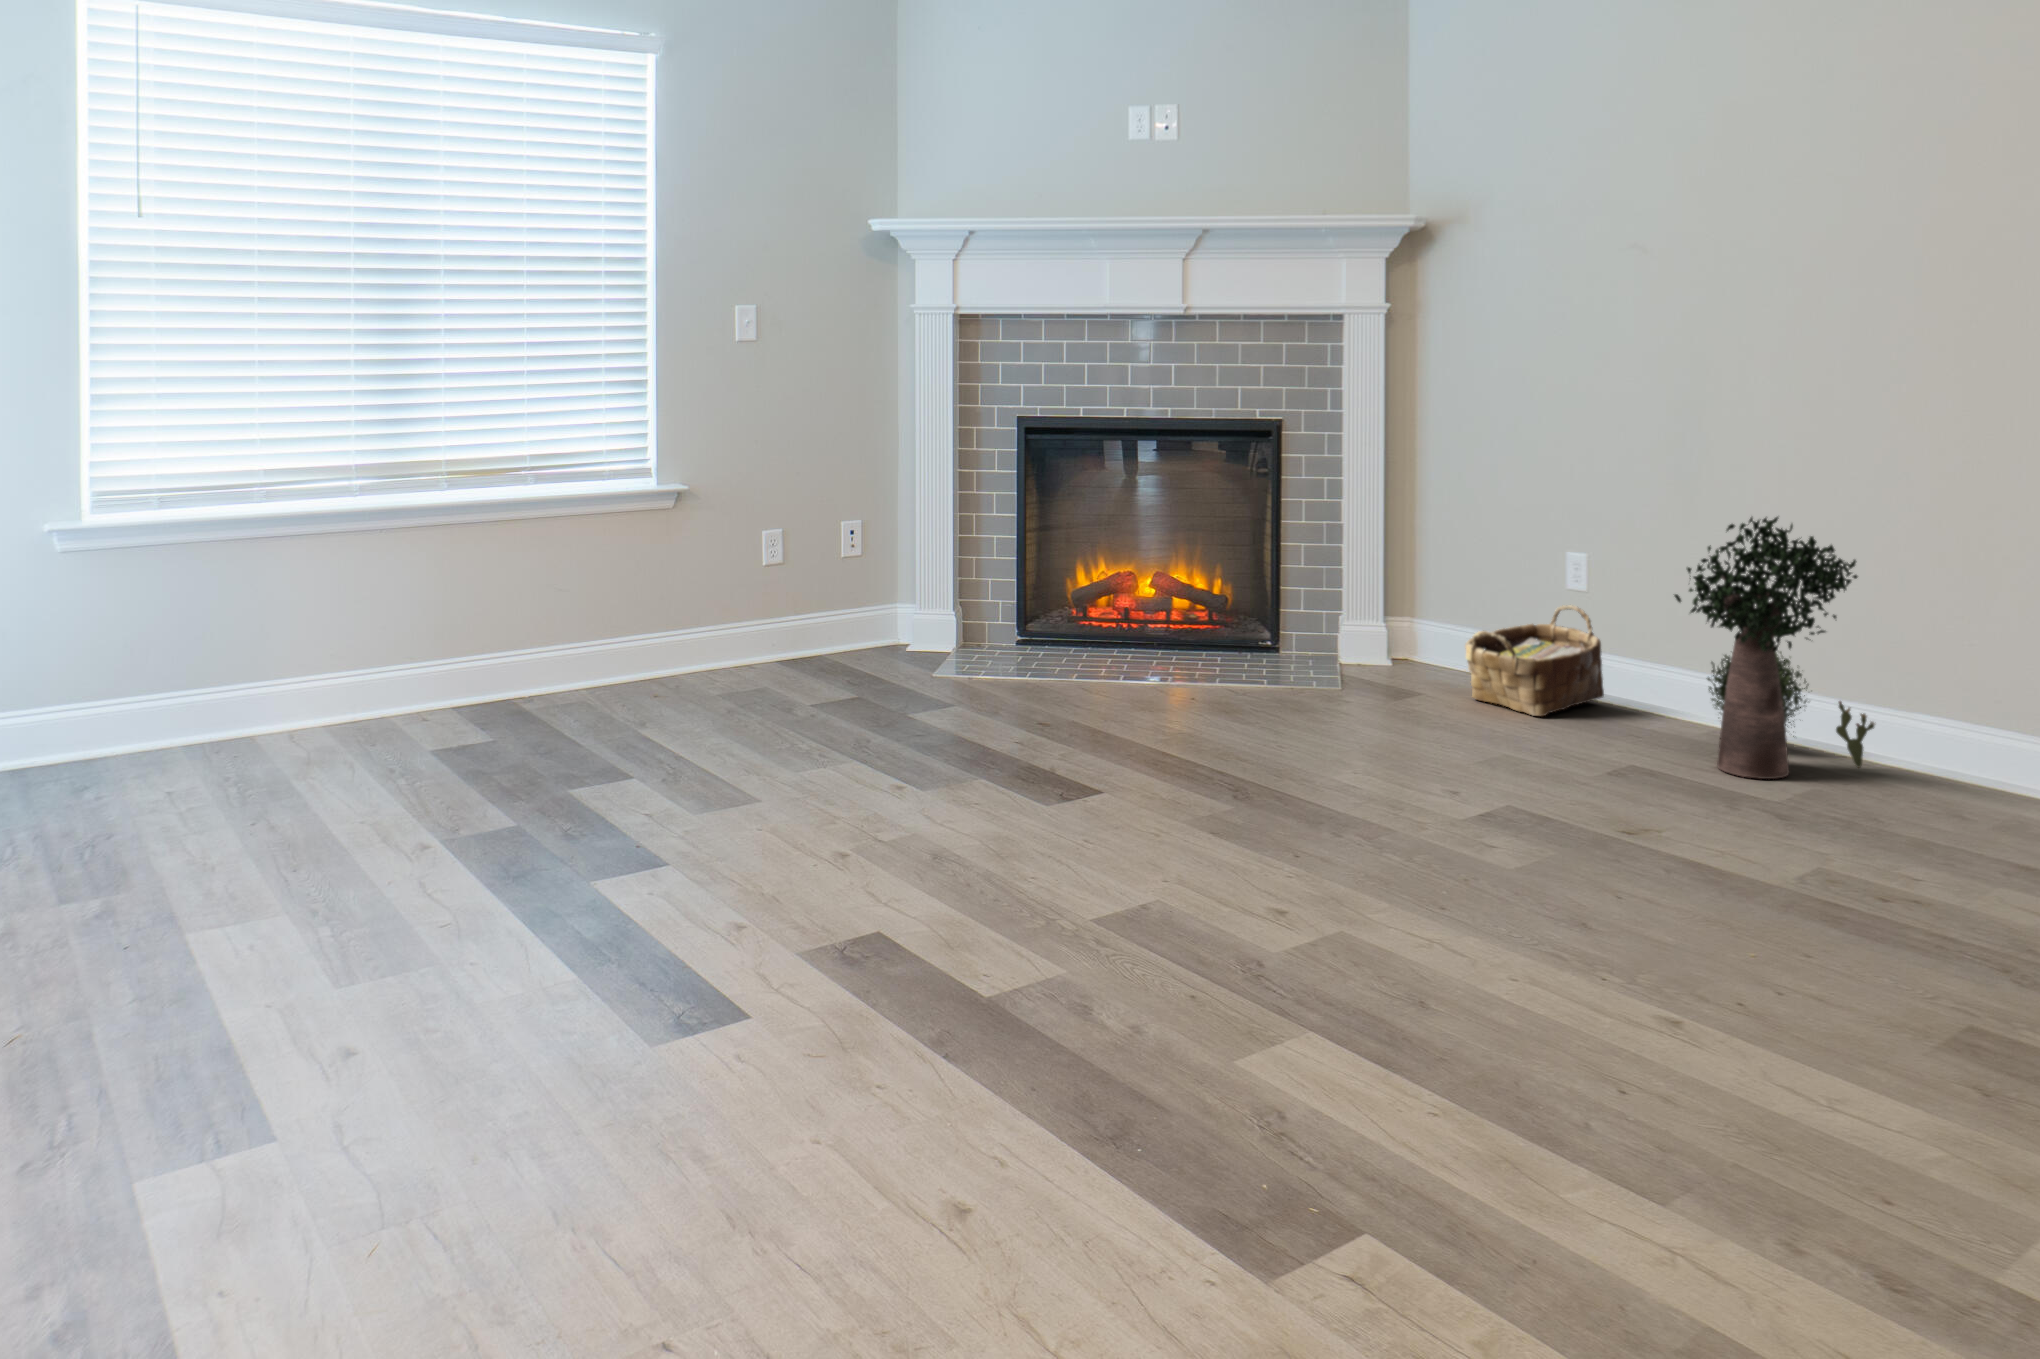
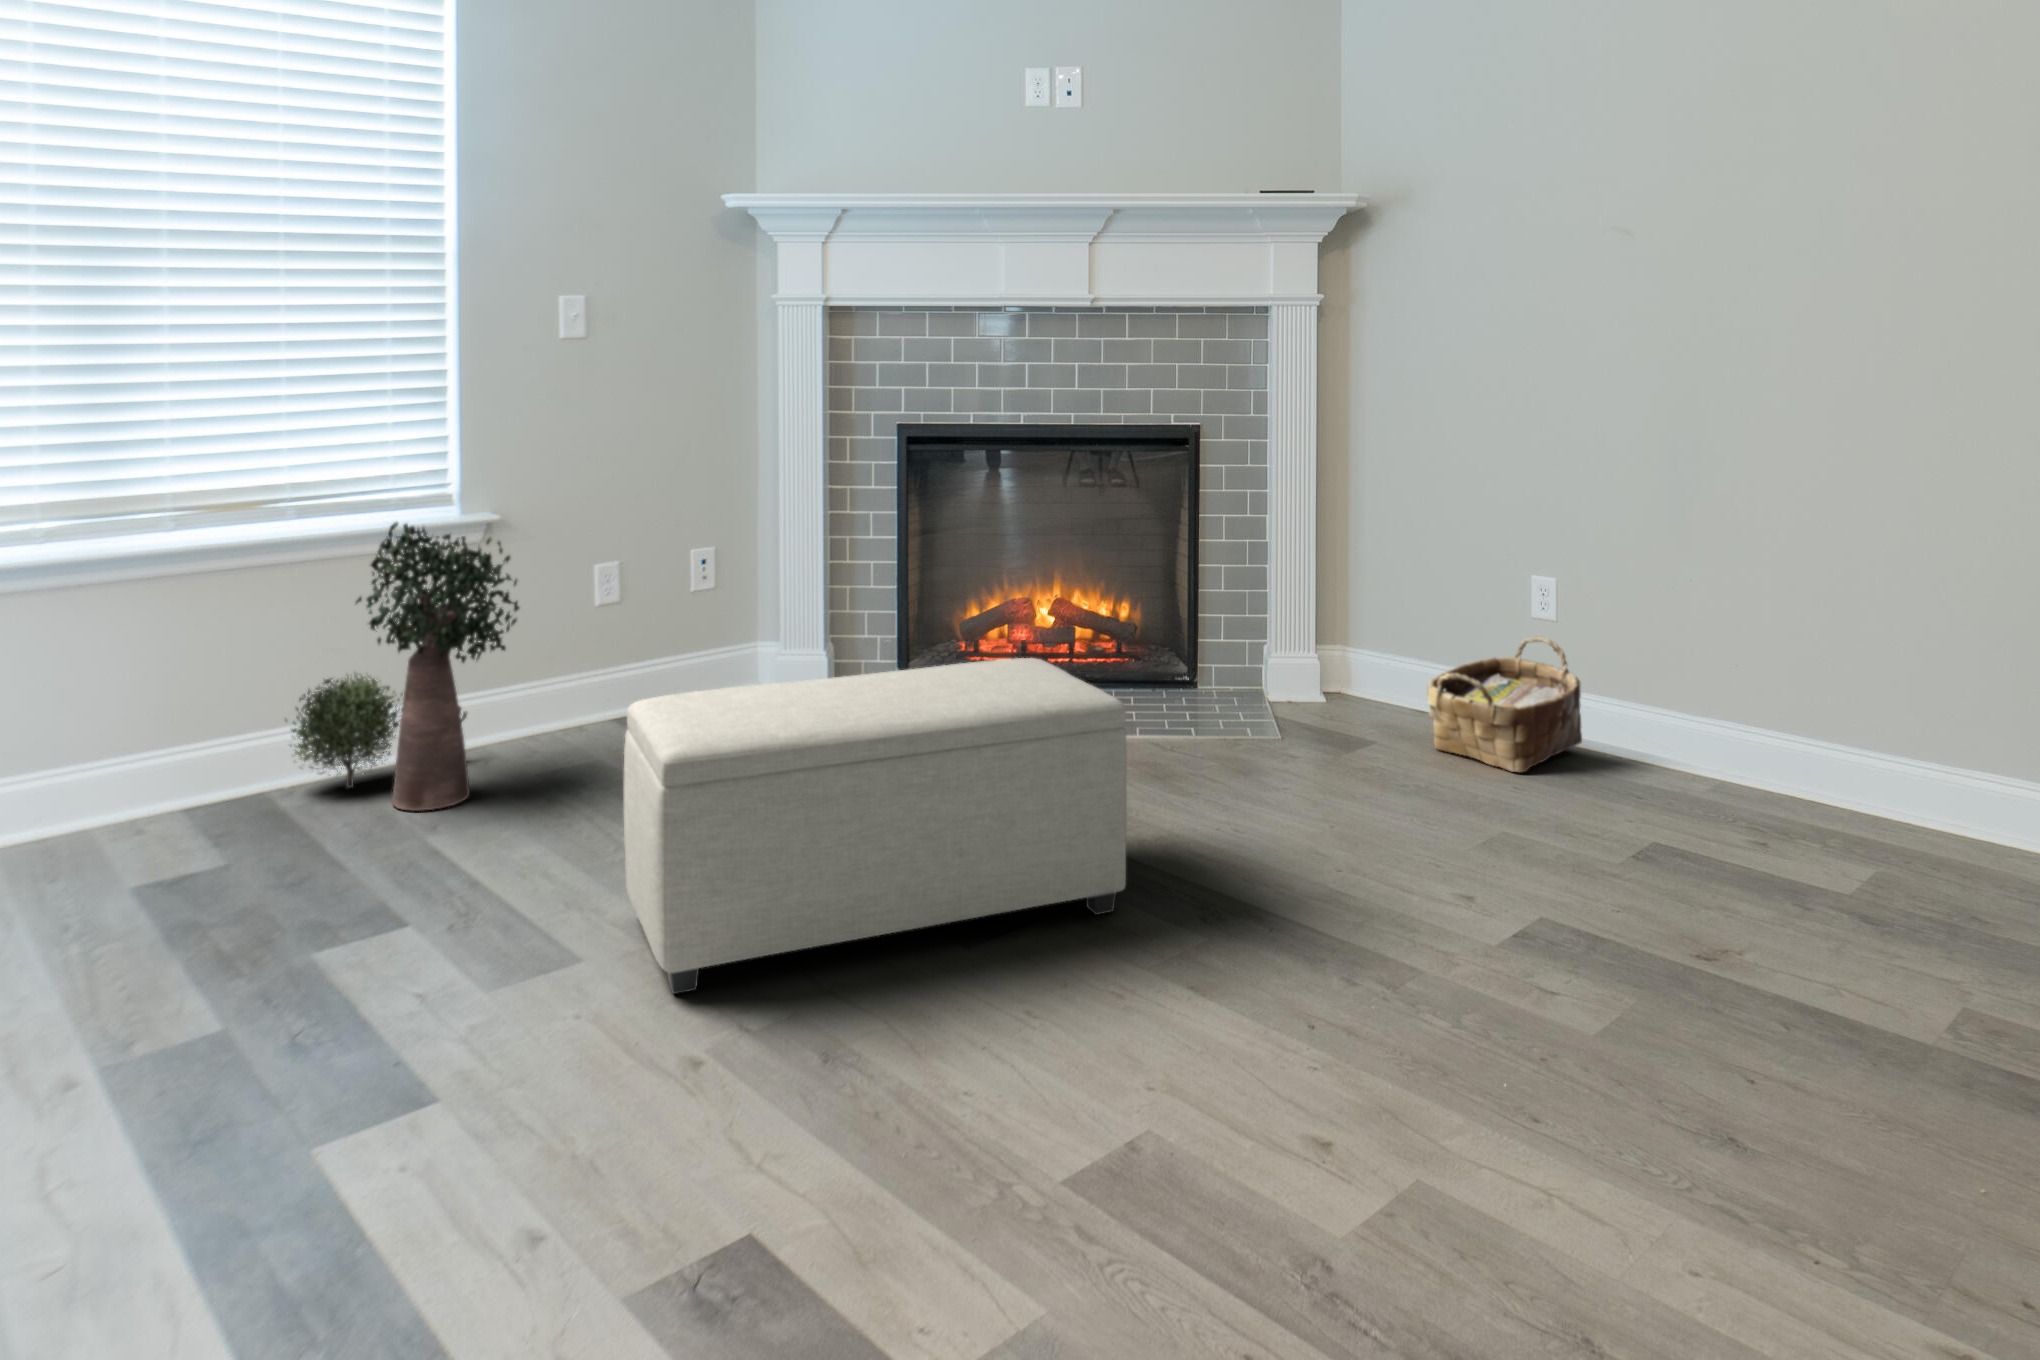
potted plant: present [1674,517,1875,779] -> present [285,522,519,811]
ottoman: none [791,597,1175,821] -> present [624,658,1127,994]

